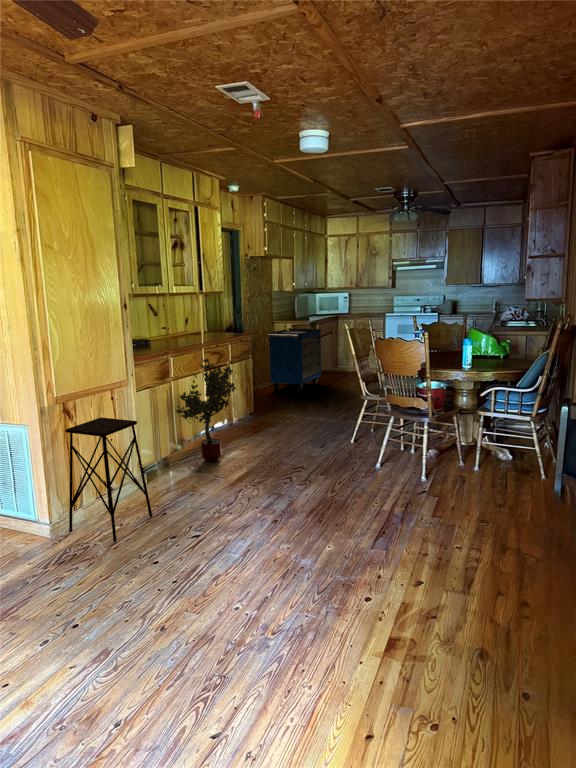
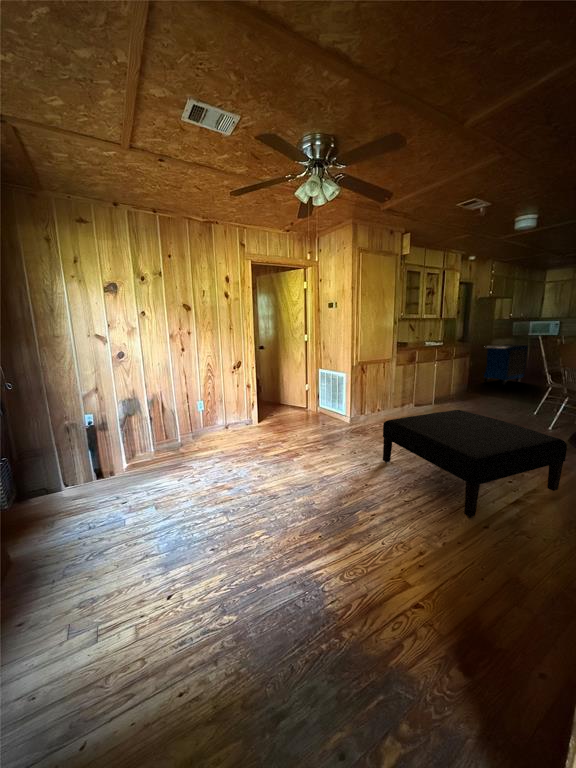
potted tree: present [176,358,236,462] -> none [414,353,453,410]
side table: present [65,417,152,542] -> none [357,375,395,430]
ottoman: none [132,472,430,726] -> present [383,410,567,517]

